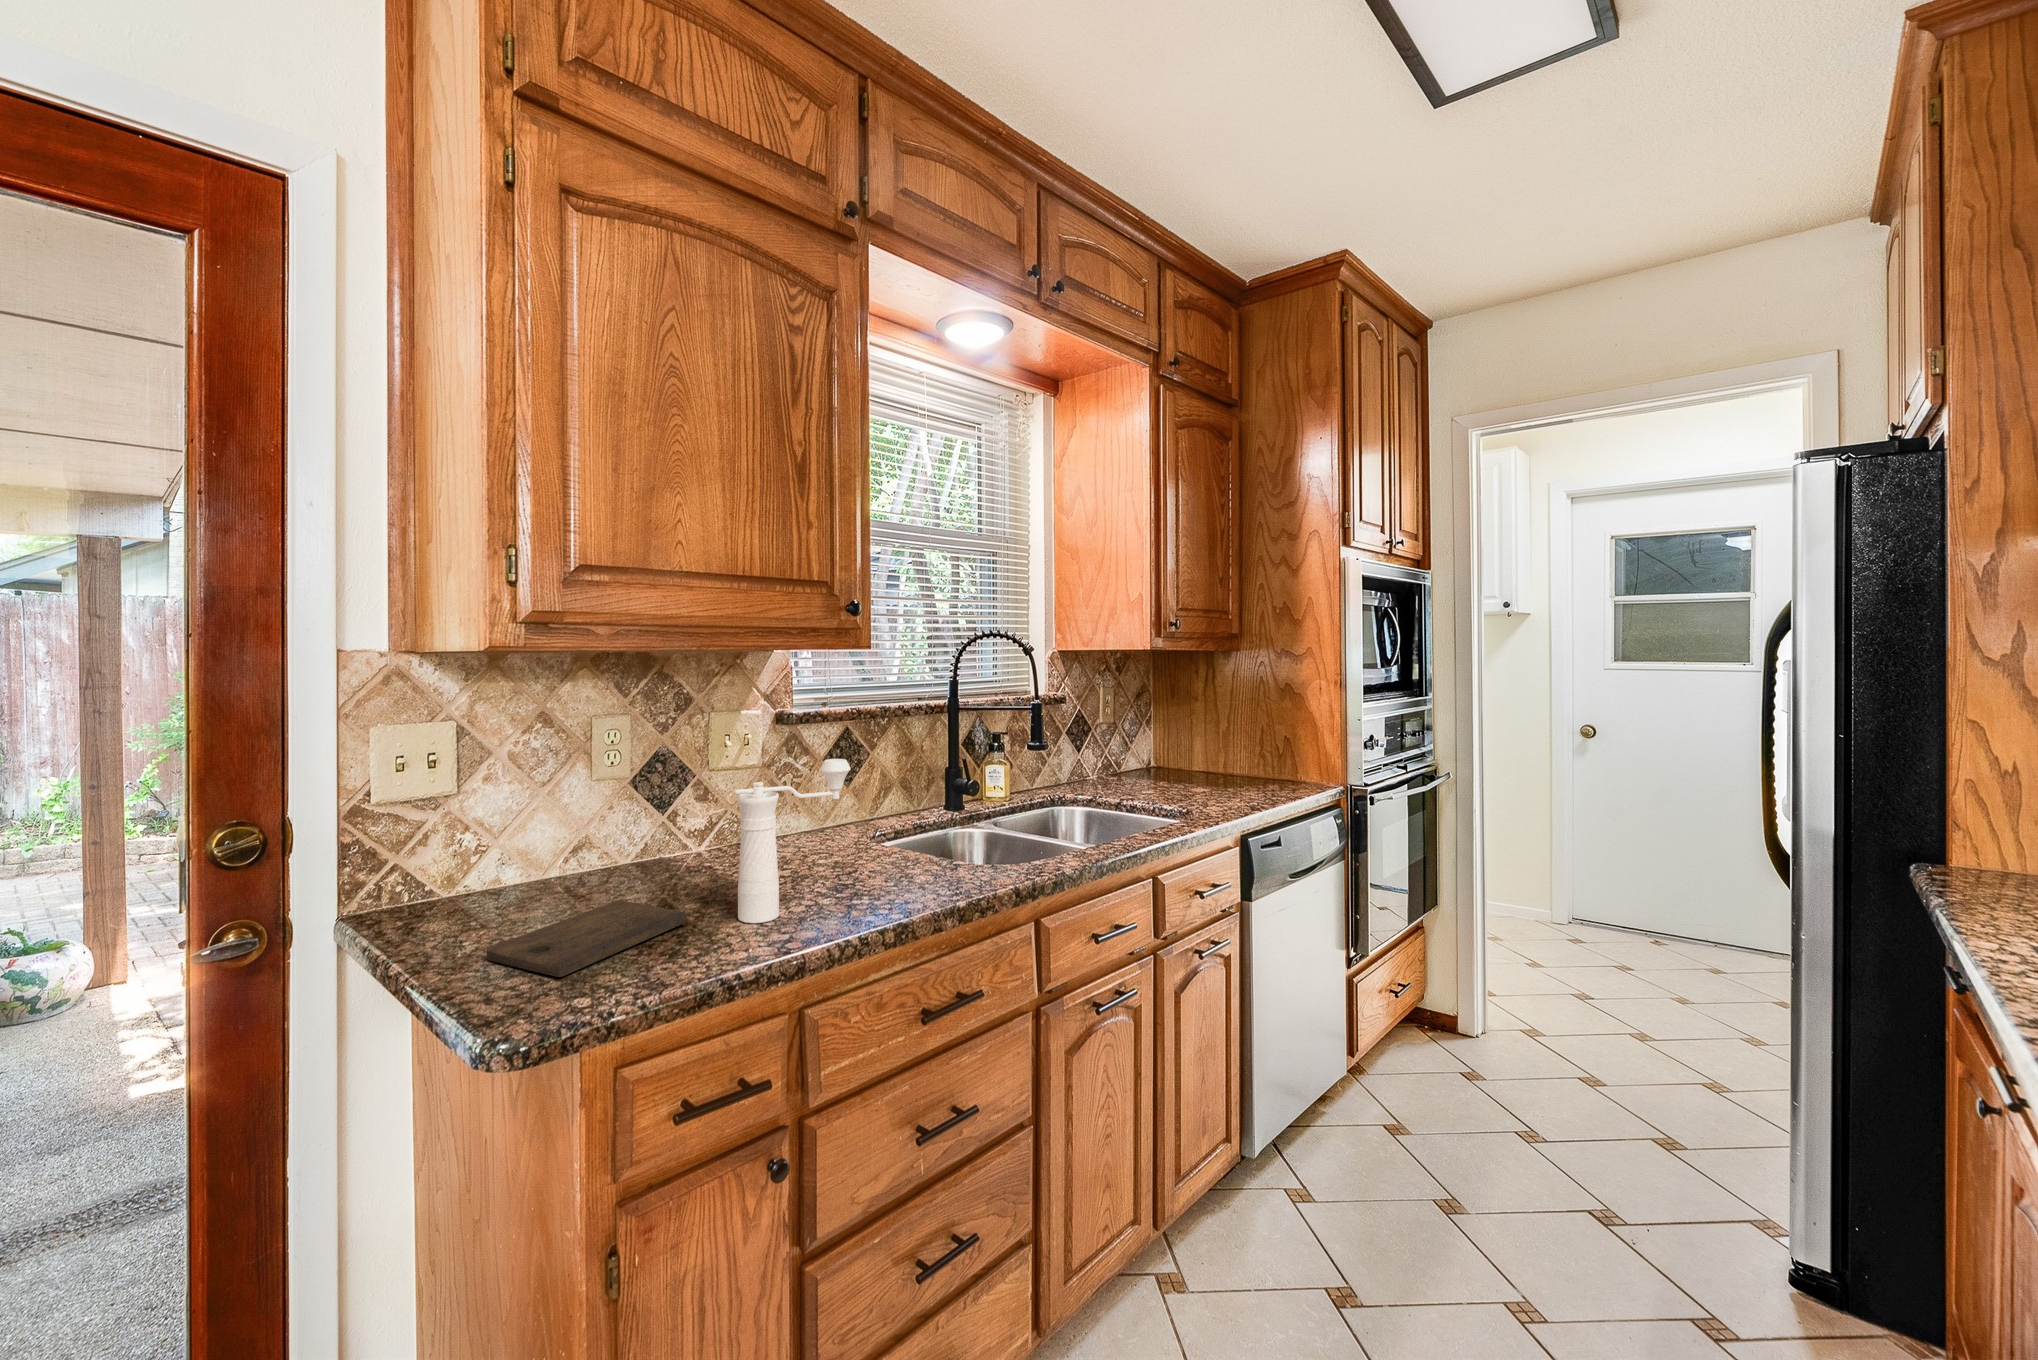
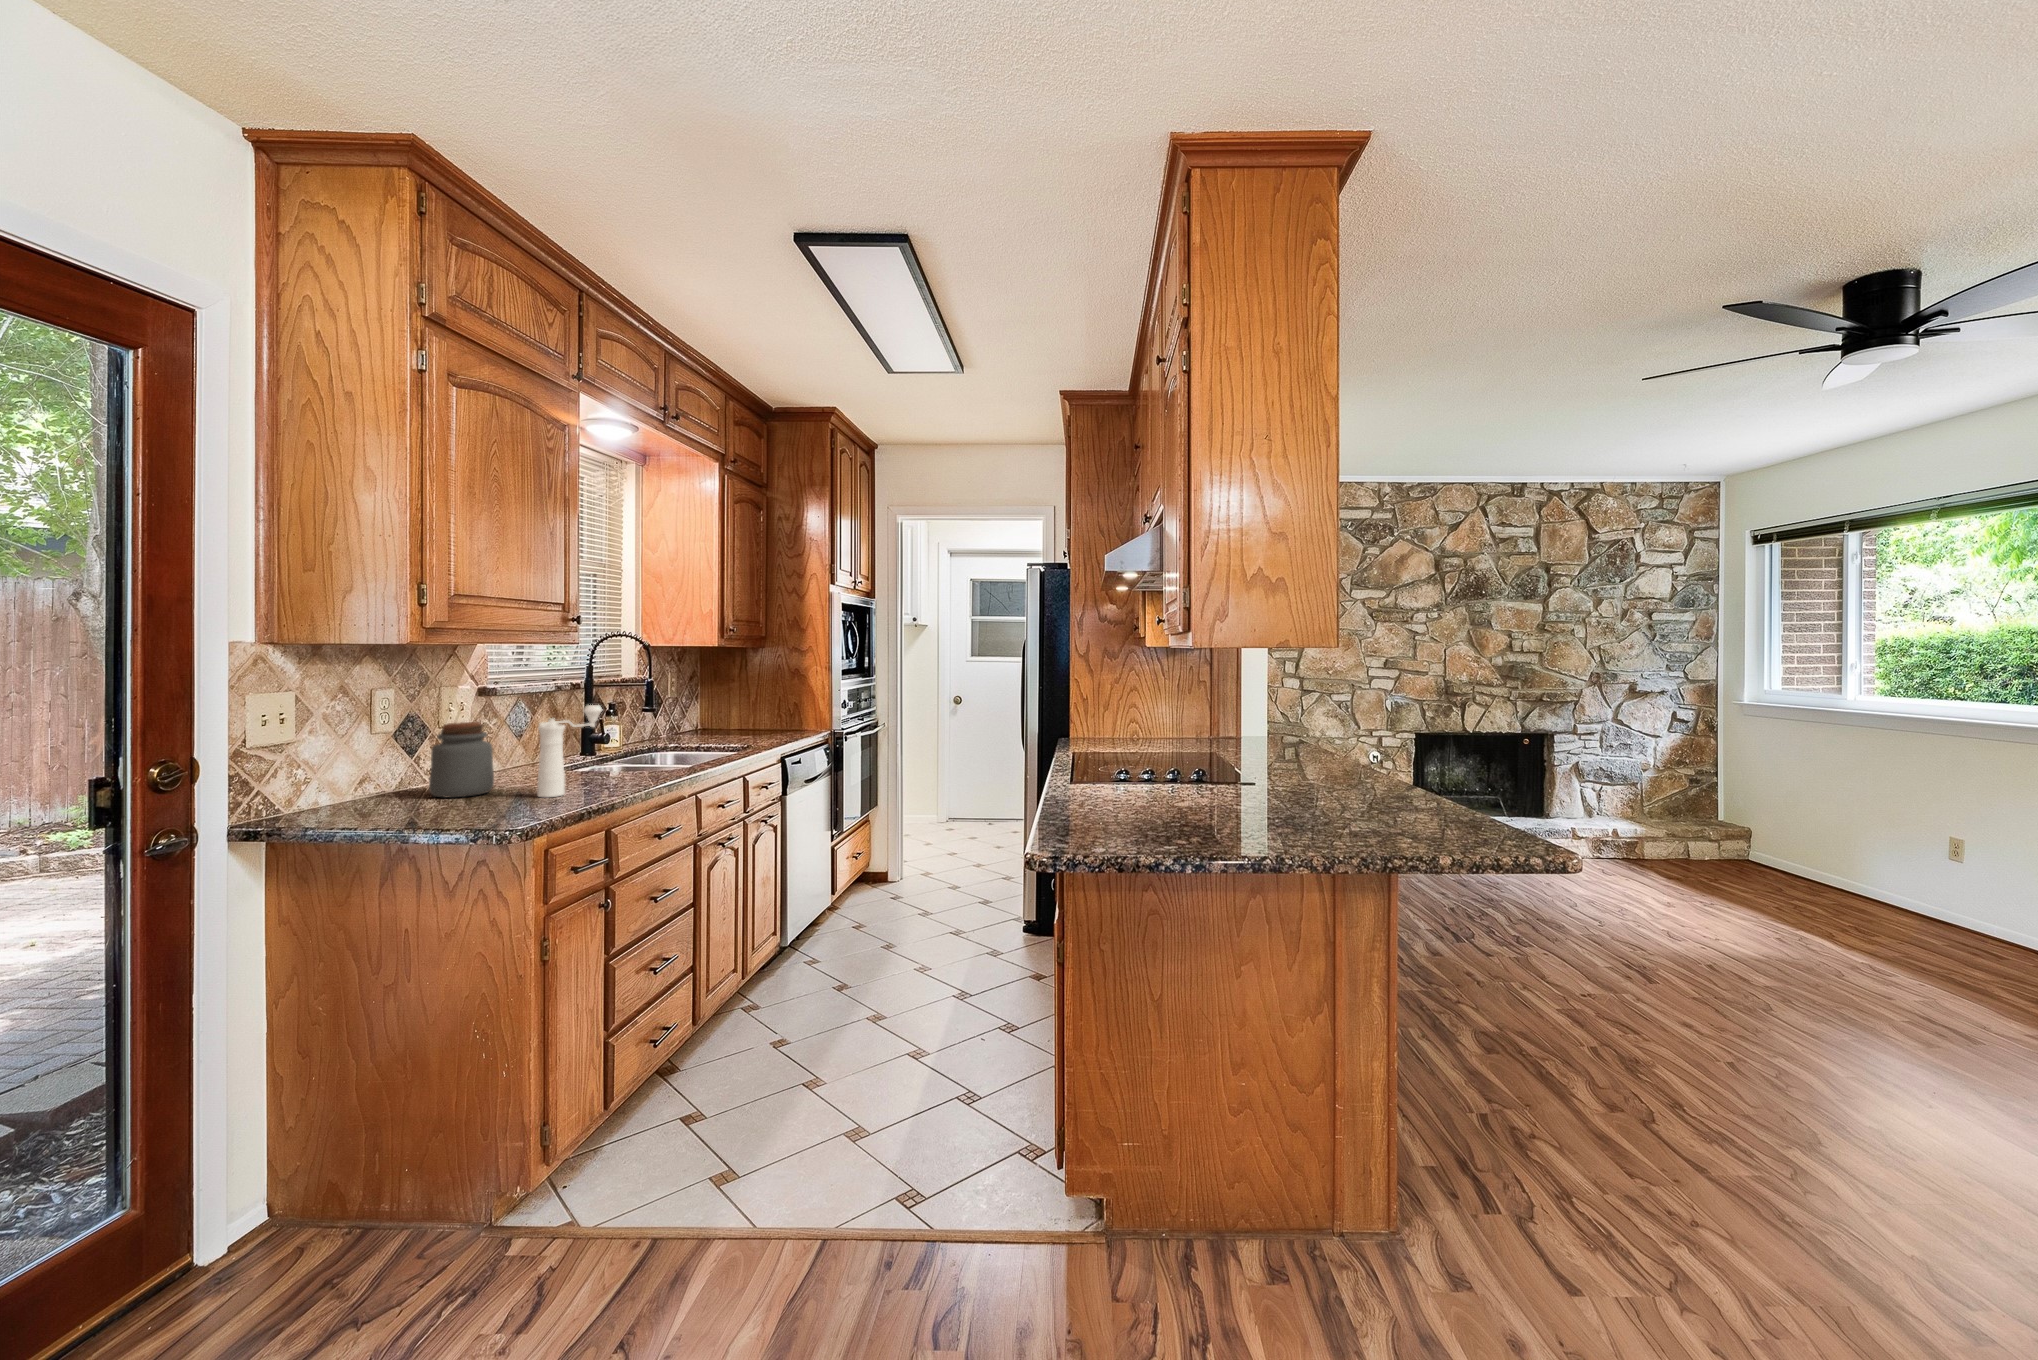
jar: none [640,770,725,892] -> present [429,722,494,798]
cutting board: present [487,900,687,977] -> none [411,795,511,821]

